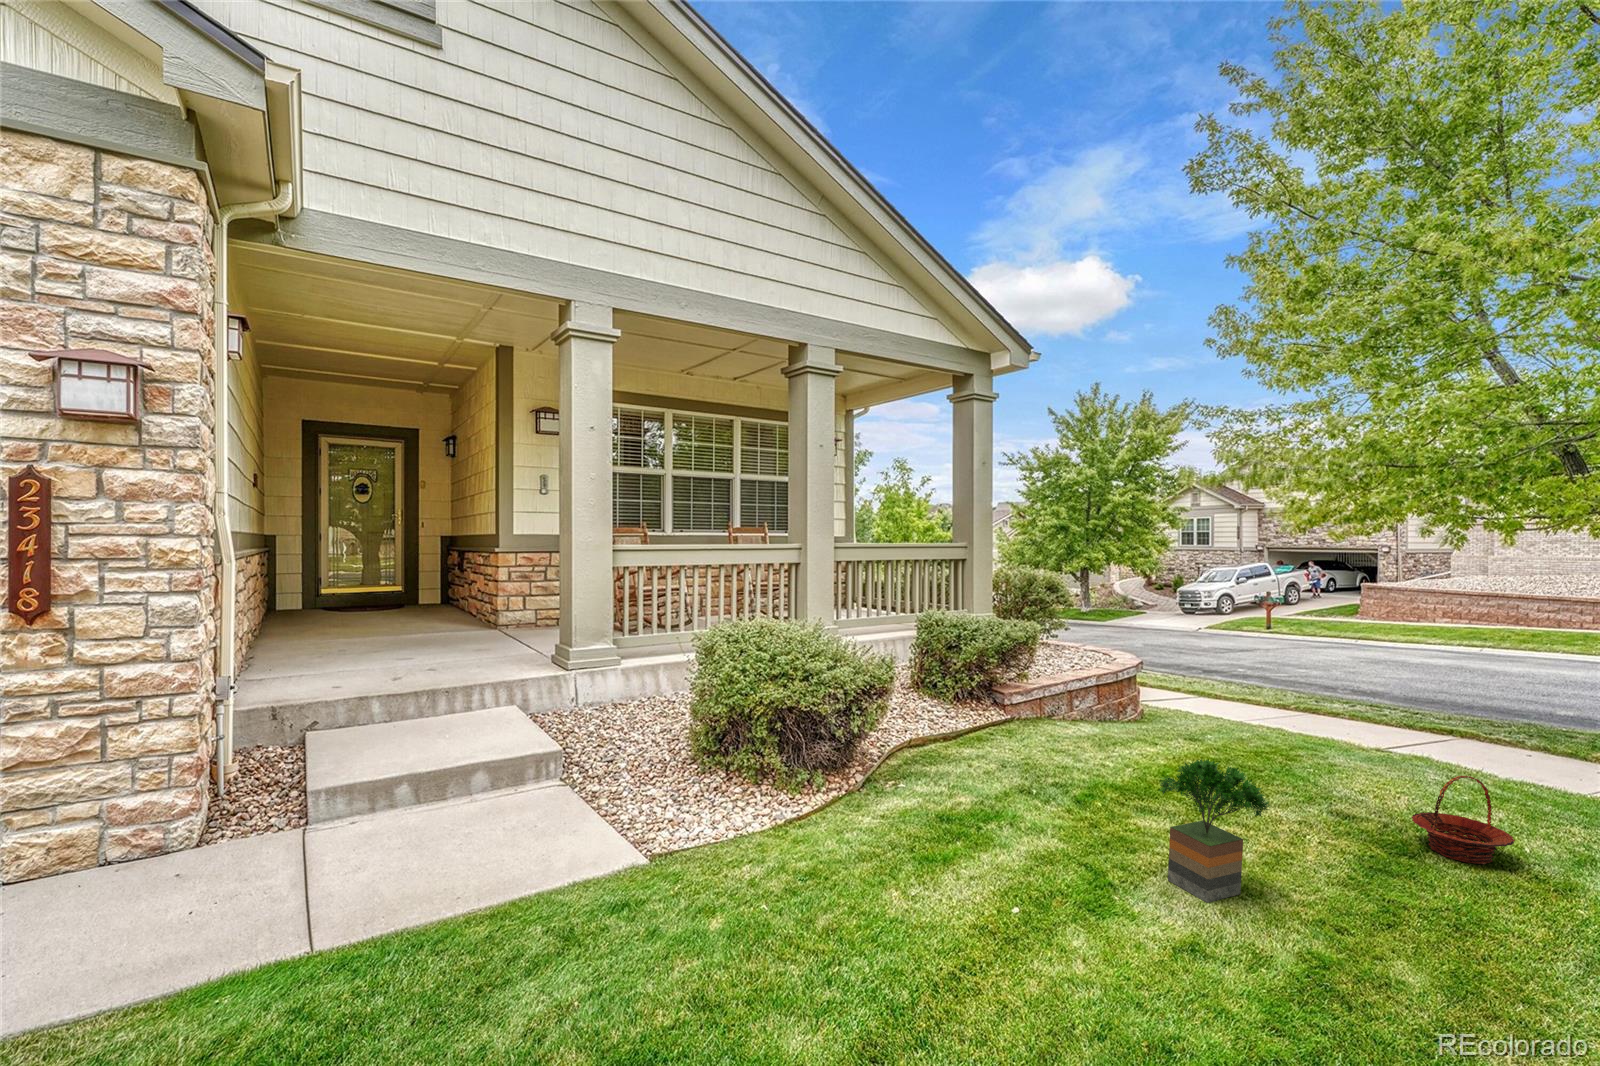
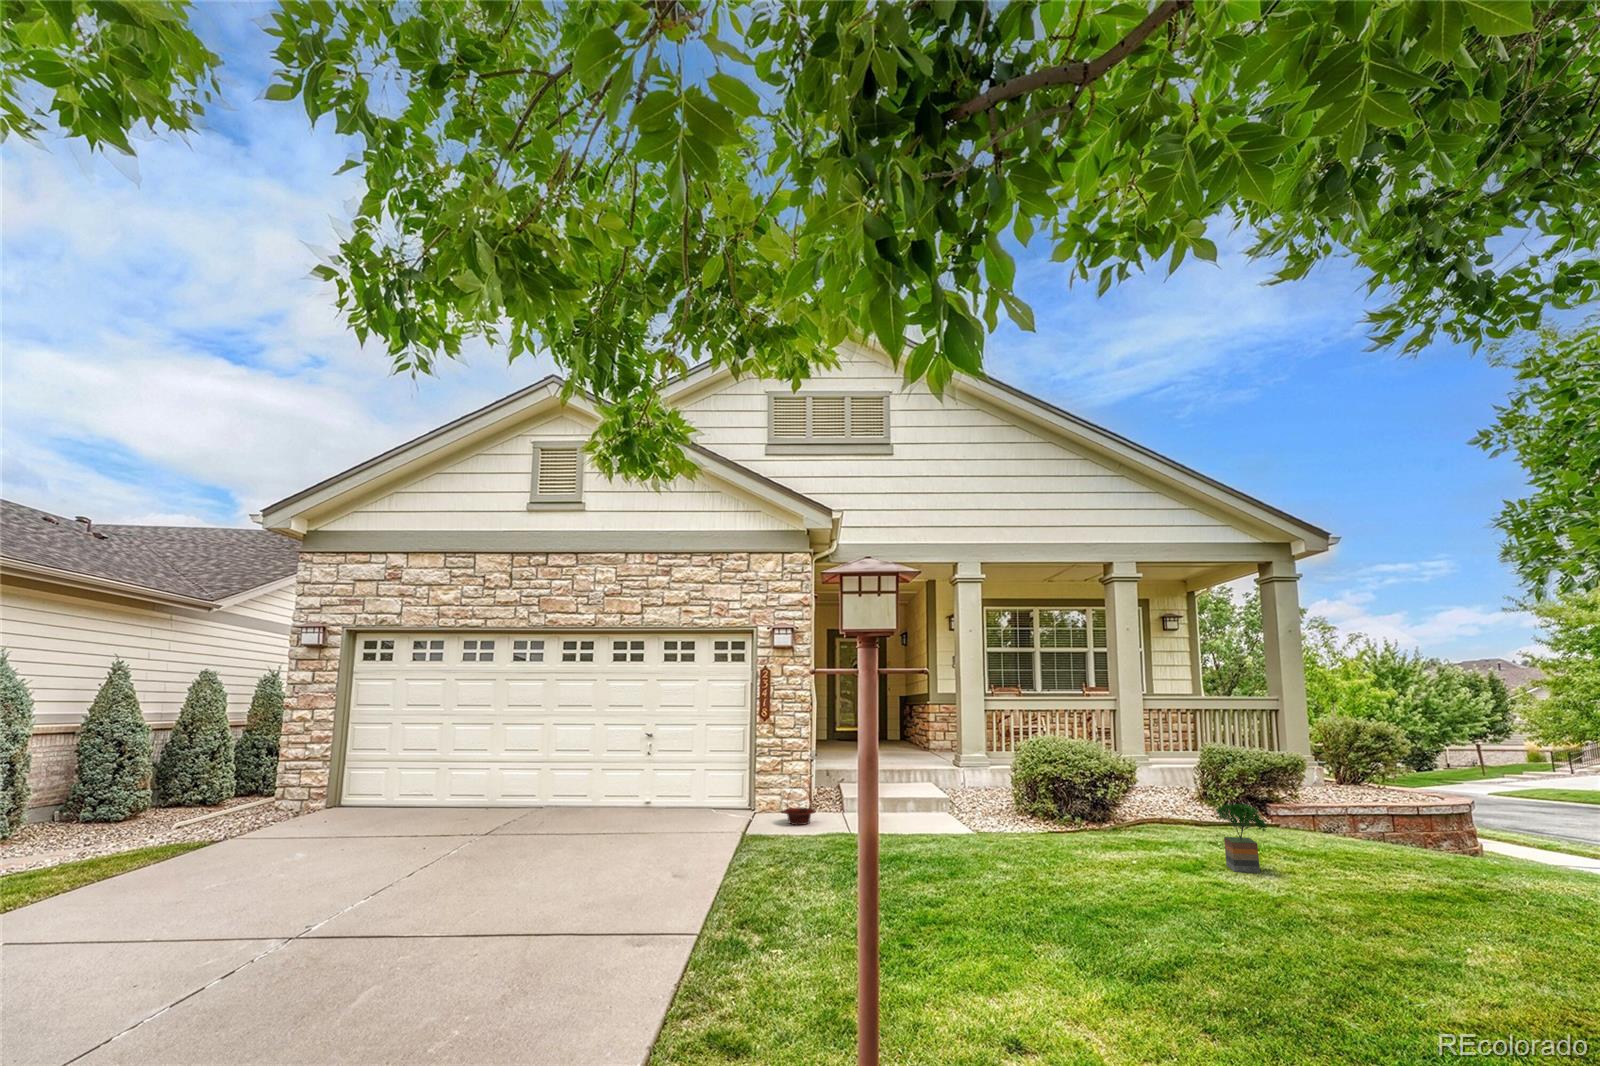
basket: present [1411,776,1515,864] -> present [782,788,816,825]

